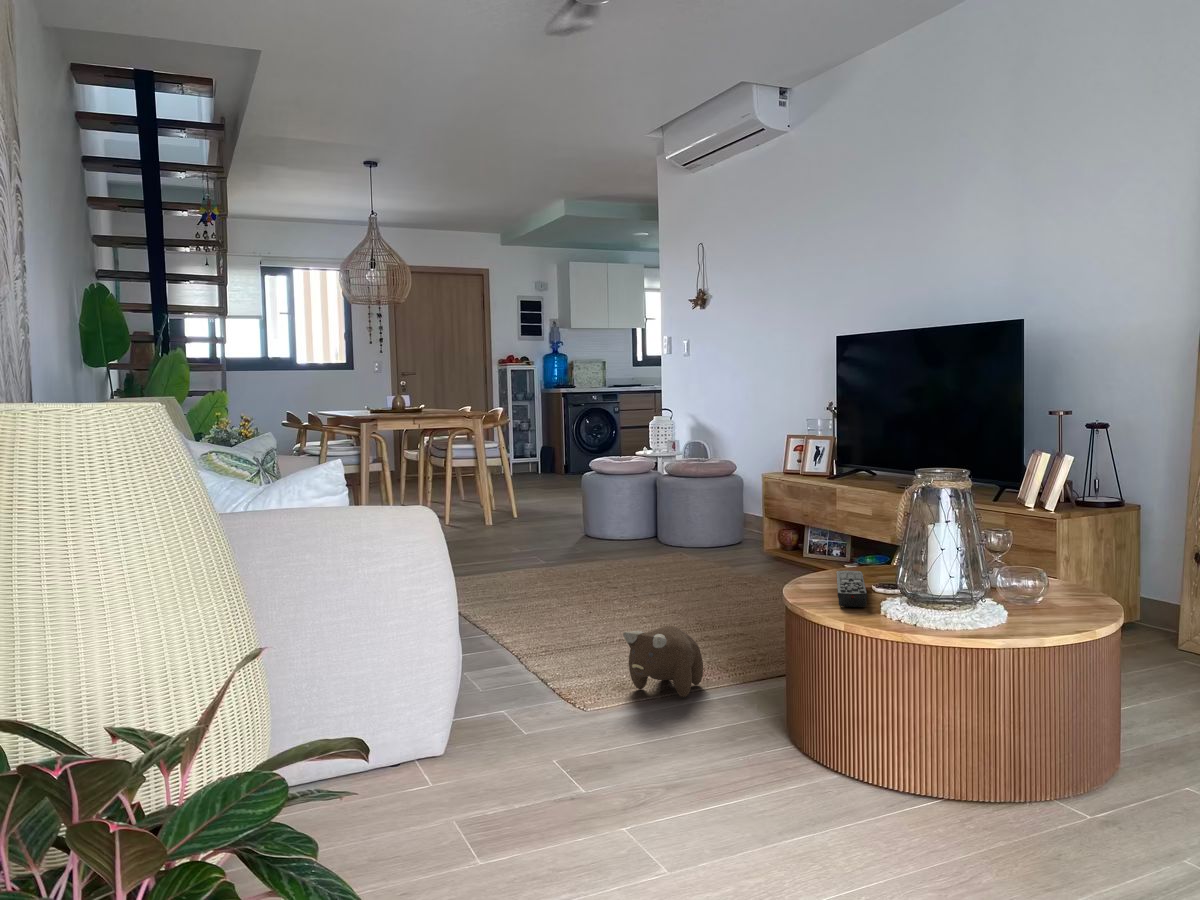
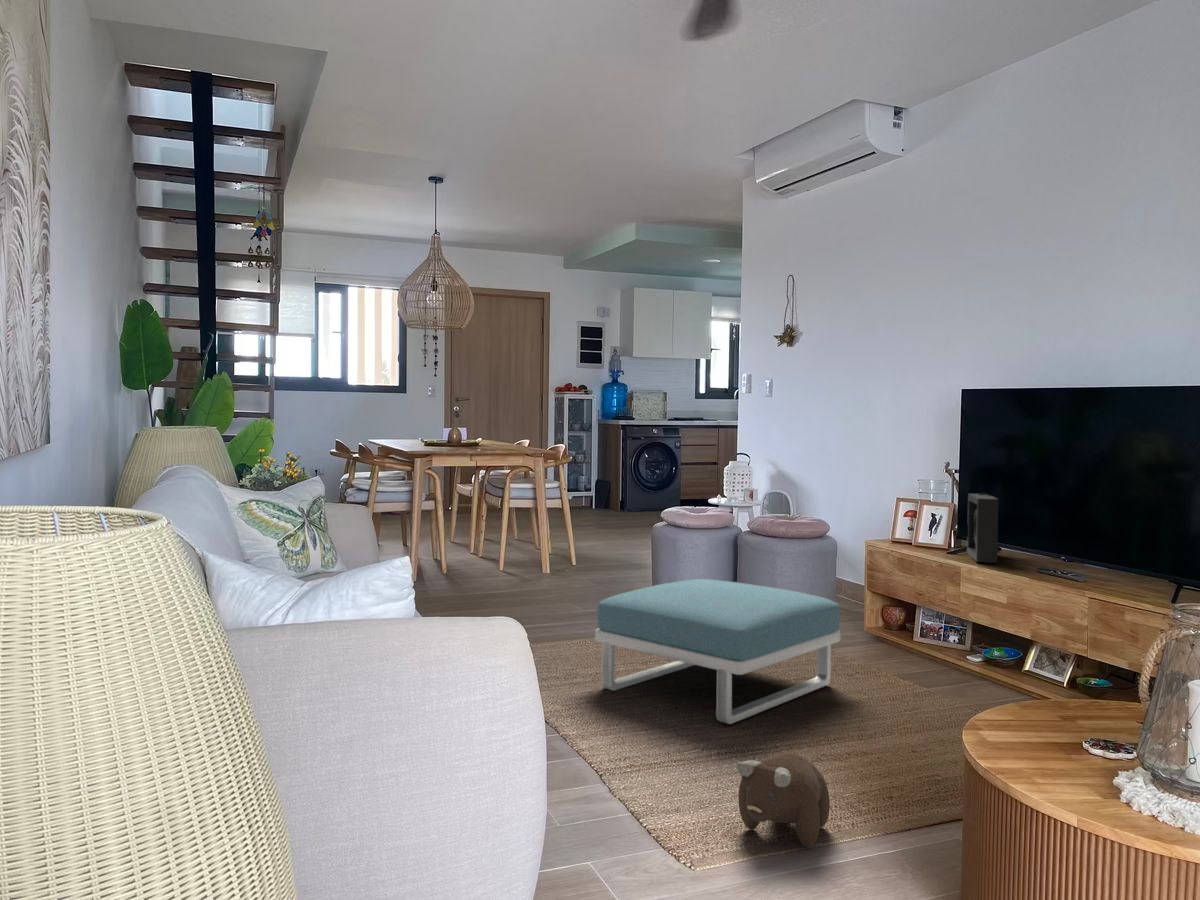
speaker: none [846,427,869,484] -> present [967,494,998,563]
footstool: none [522,511,733,623] -> present [595,579,840,724]
remote control: present [836,571,867,607] -> none [1019,709,1081,774]

